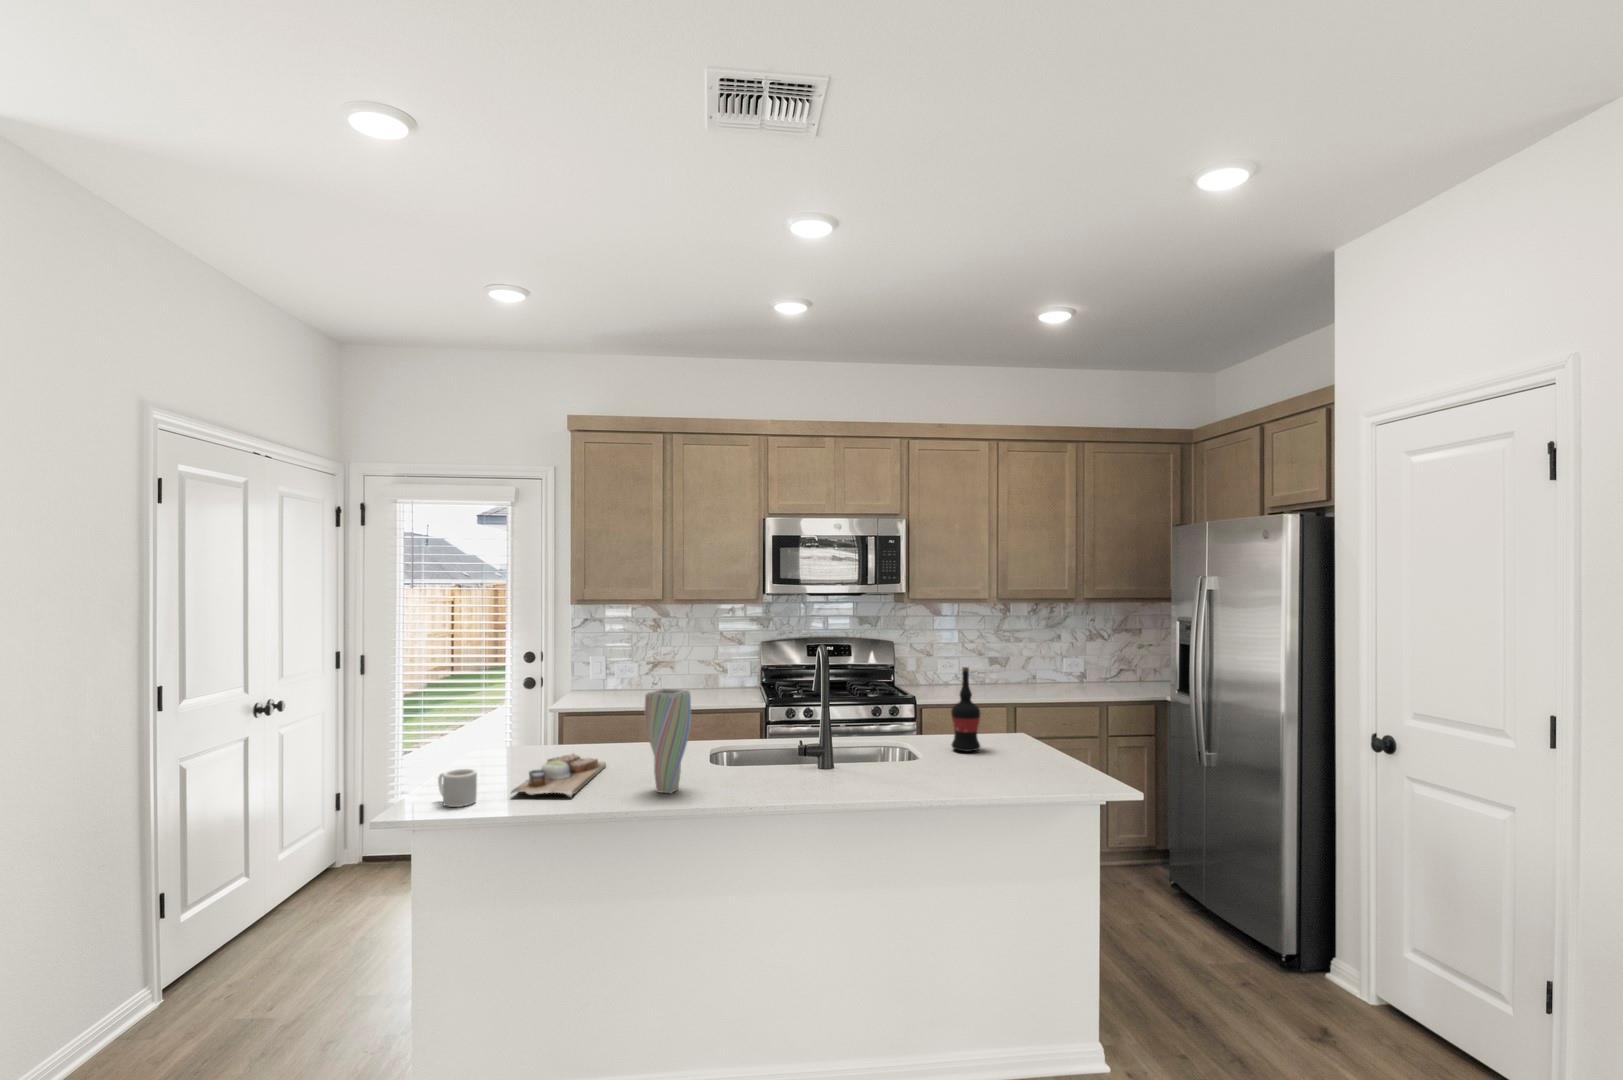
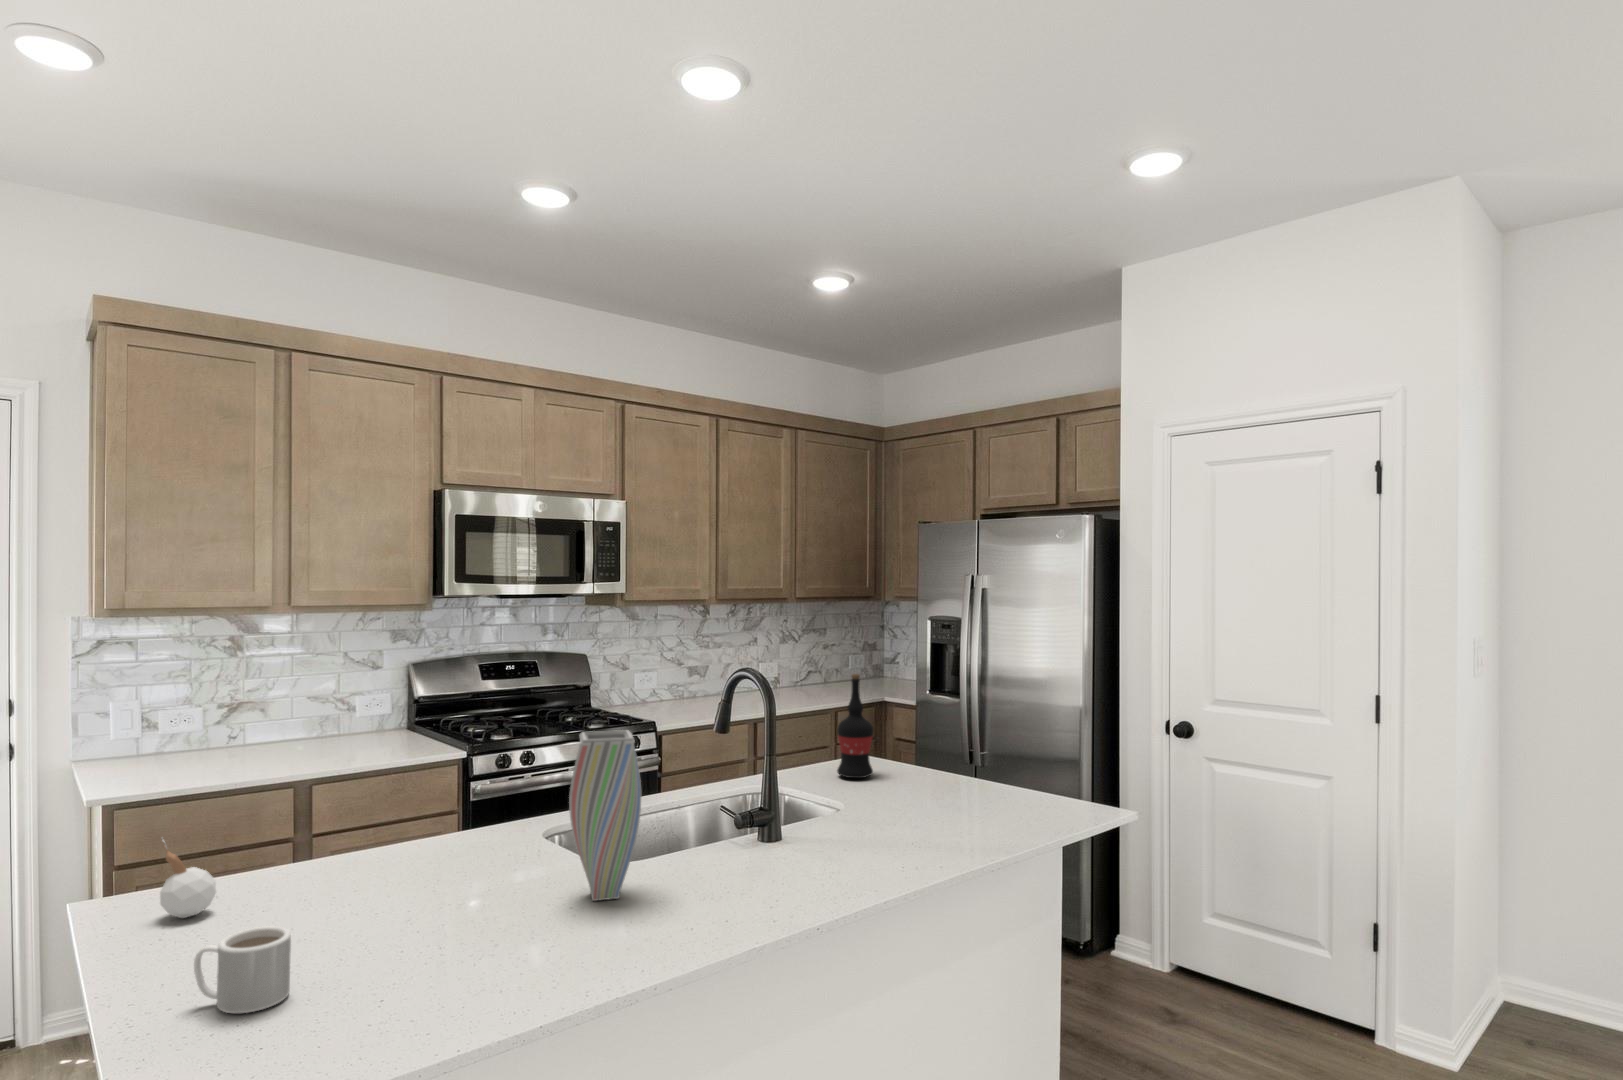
candle: none [479,724,504,767] -> present [160,838,216,918]
cutting board: present [512,754,606,797] -> none [321,864,471,959]

